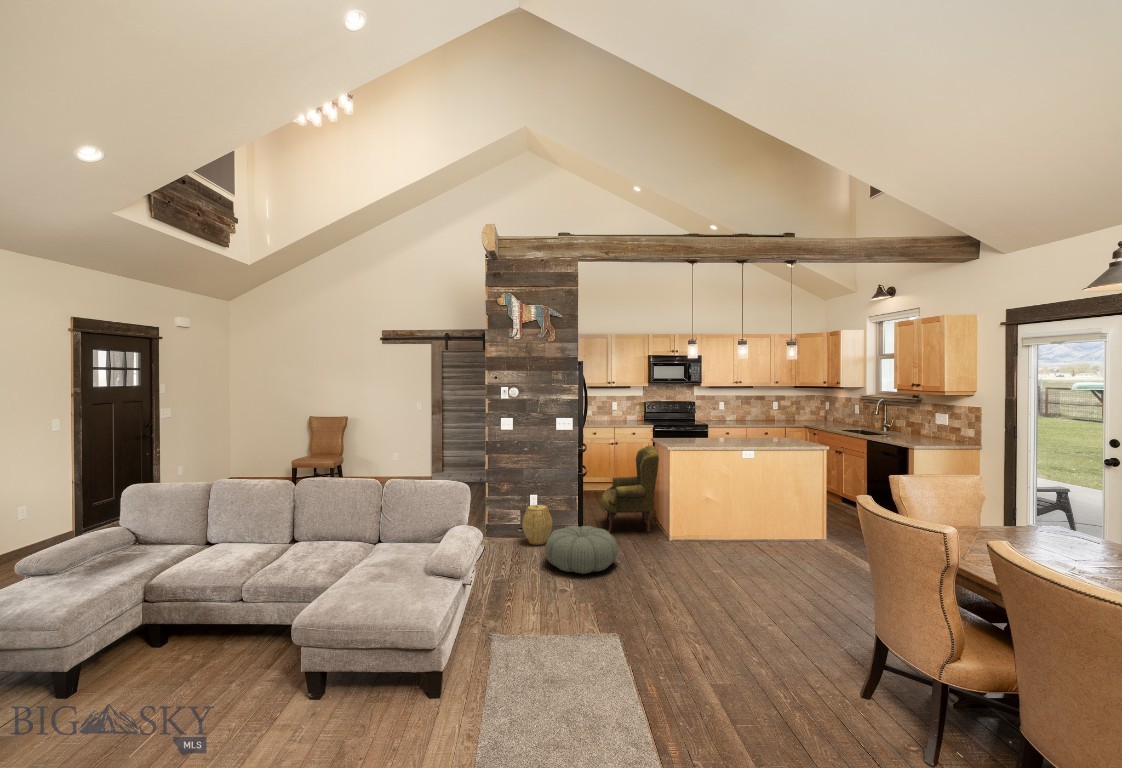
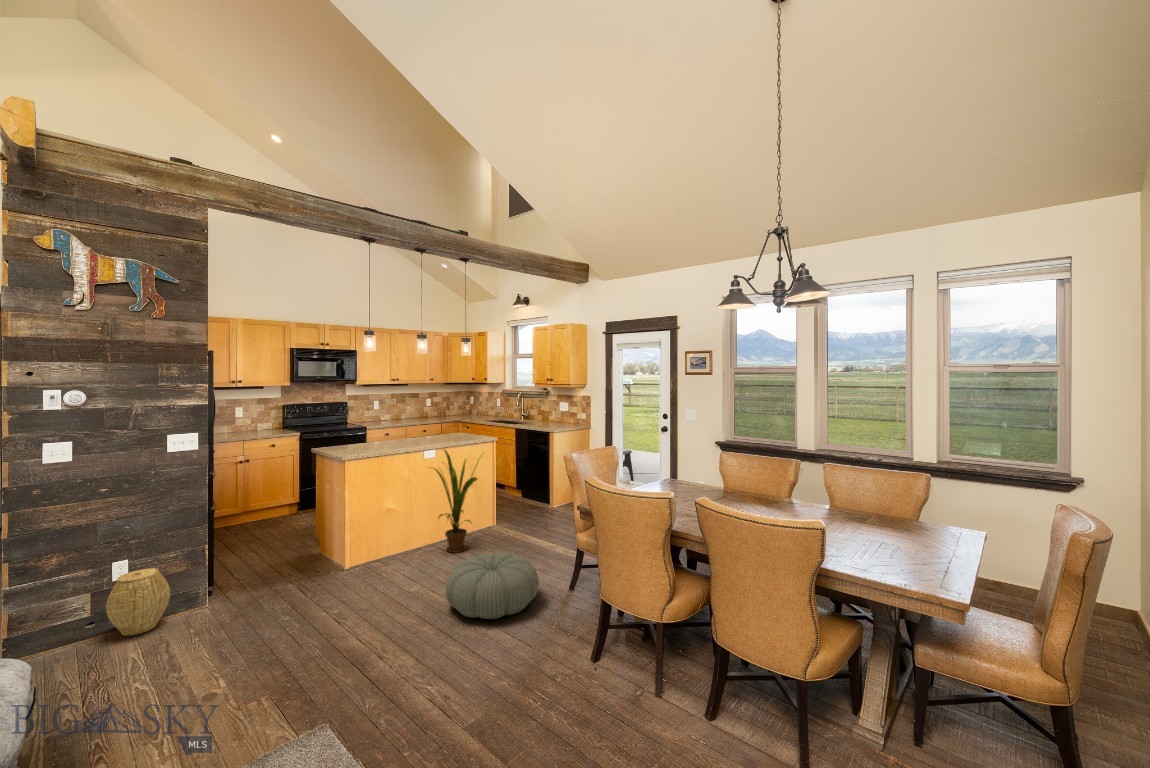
armchair: present [601,445,659,533] -> none [244,456,334,581]
house plant: none [733,450,795,556] -> present [434,449,479,553]
pouf: present [545,526,618,574] -> present [446,553,539,619]

